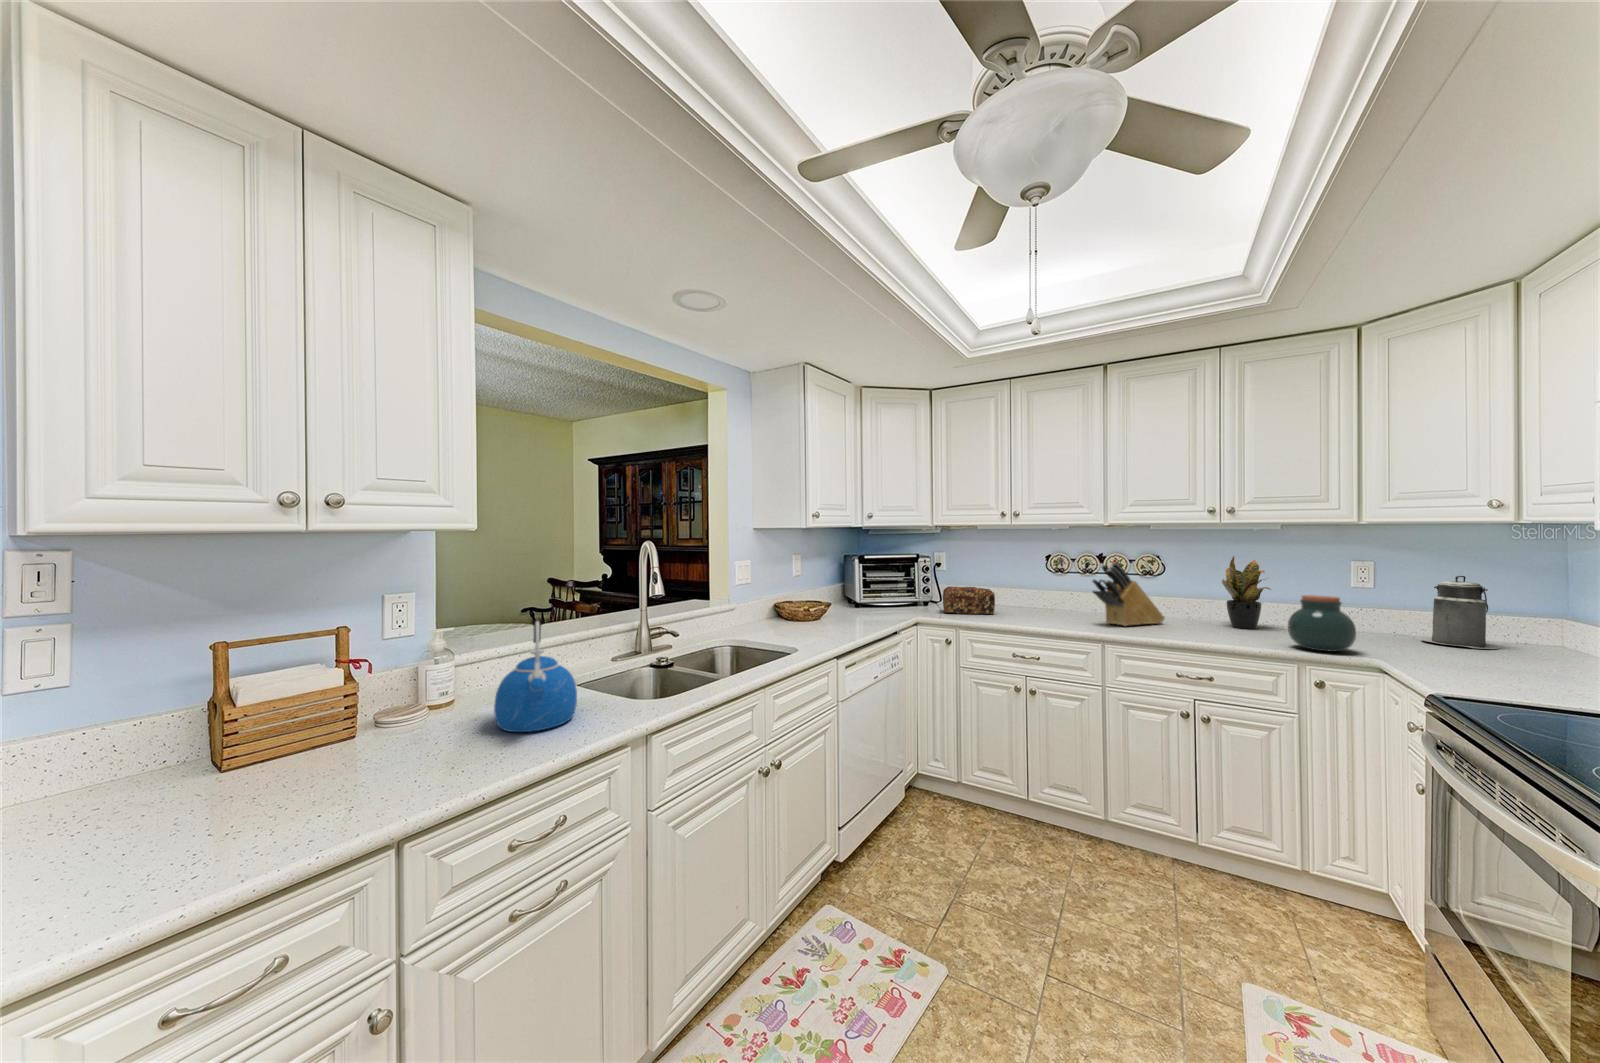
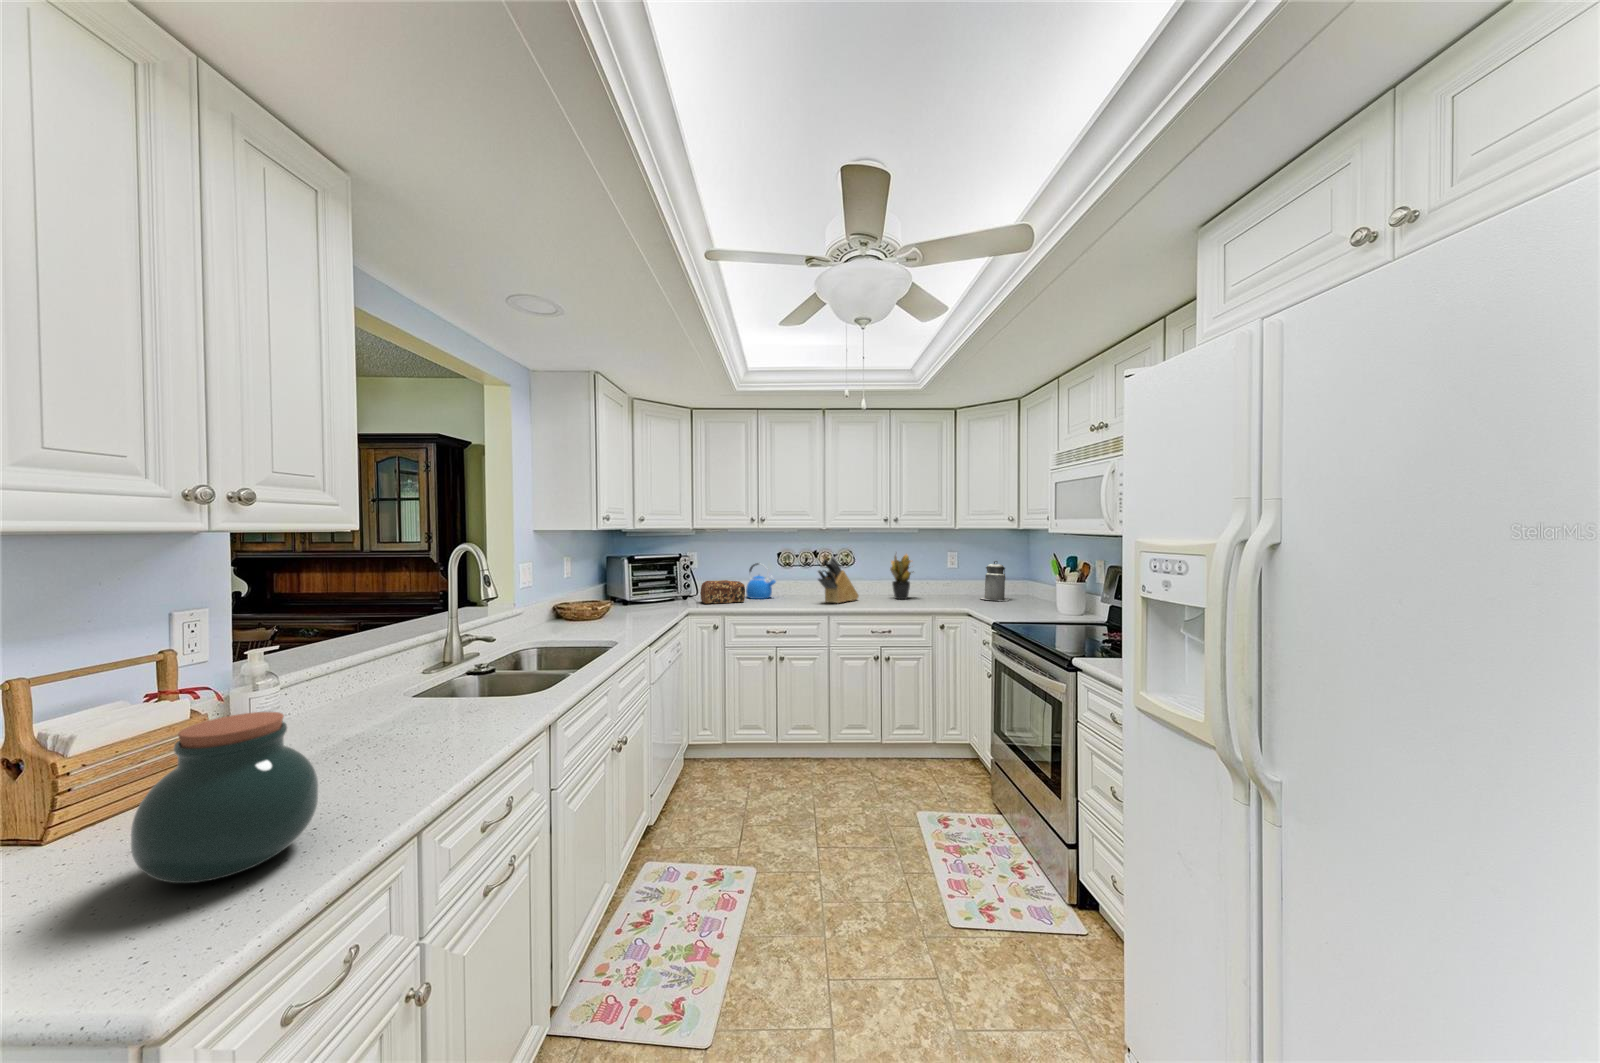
jar: present [1288,595,1356,652] -> present [131,712,318,883]
kettle: present [494,620,577,732] -> present [746,563,776,599]

